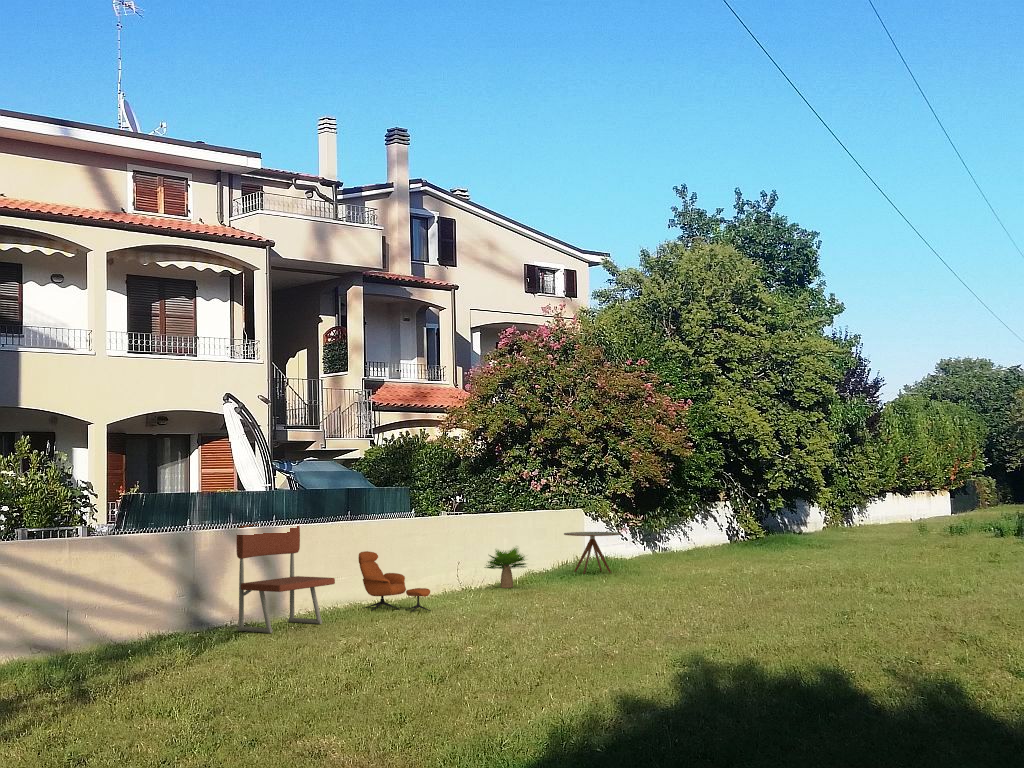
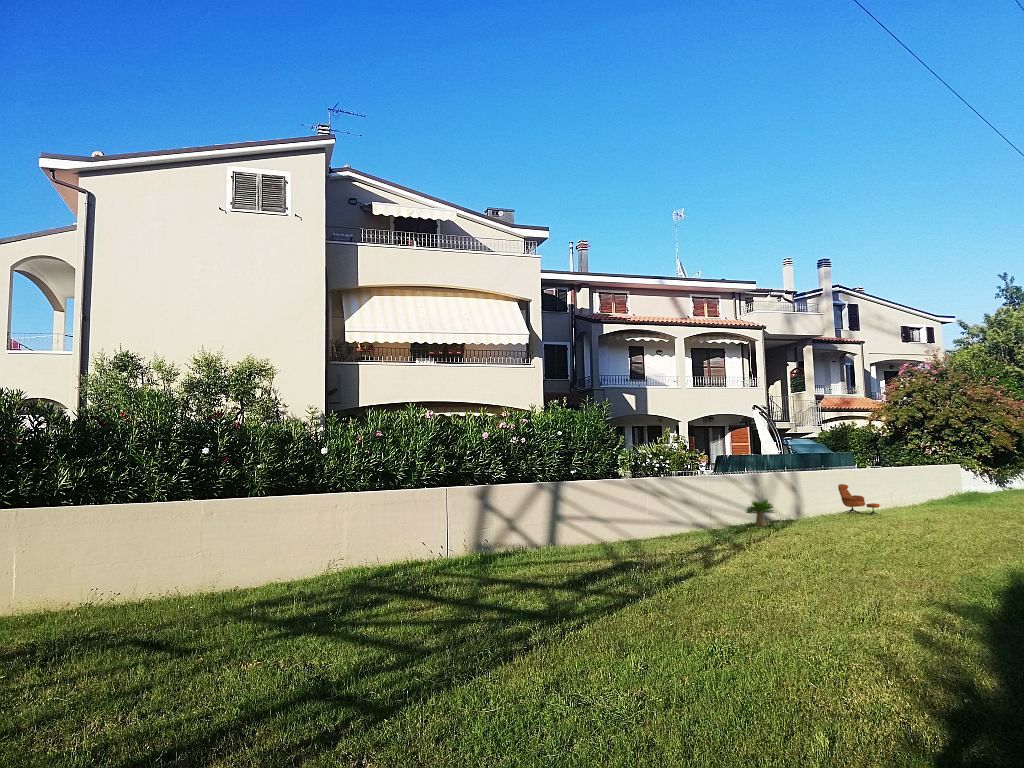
bench: present [236,524,335,633] -> none [781,469,831,522]
round table: present [564,532,621,574] -> none [950,477,987,500]
potted plant: present [485,548,526,588] -> present [746,499,774,526]

